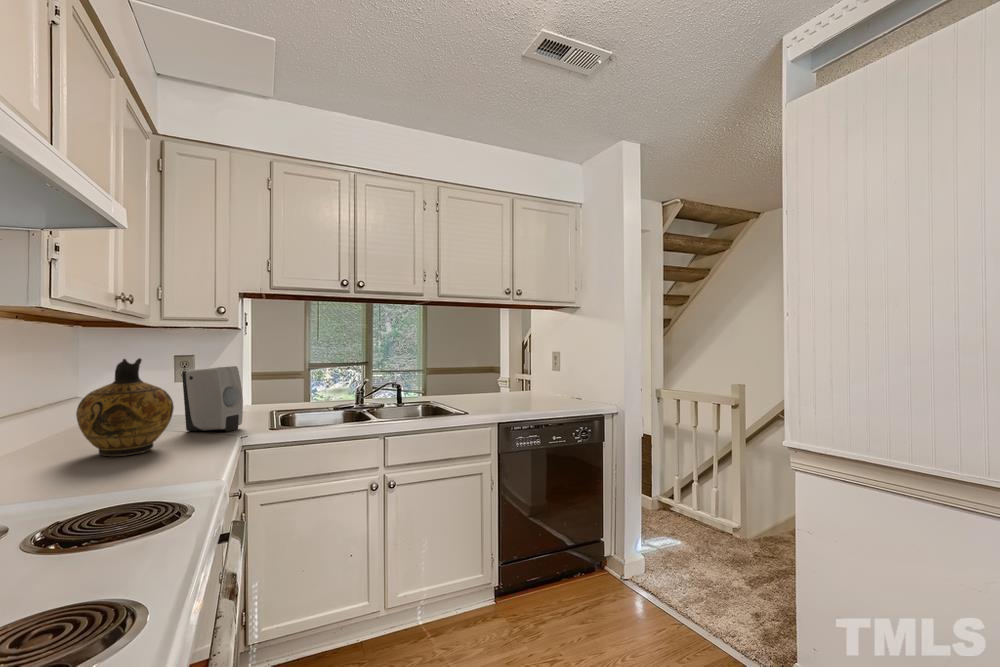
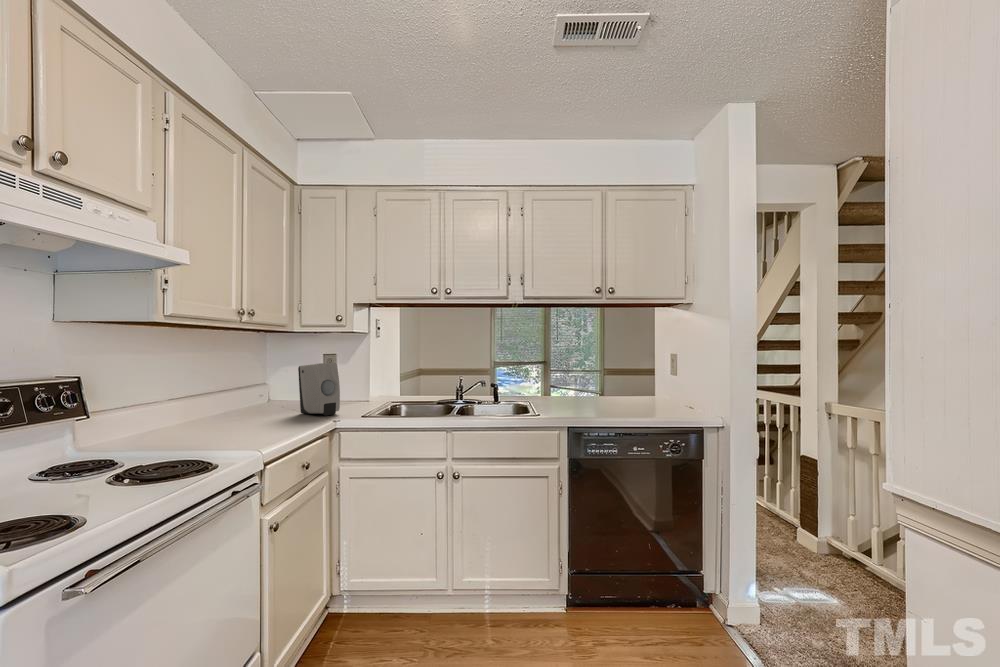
ceramic jug: present [76,358,174,456] -> none [215,355,277,426]

